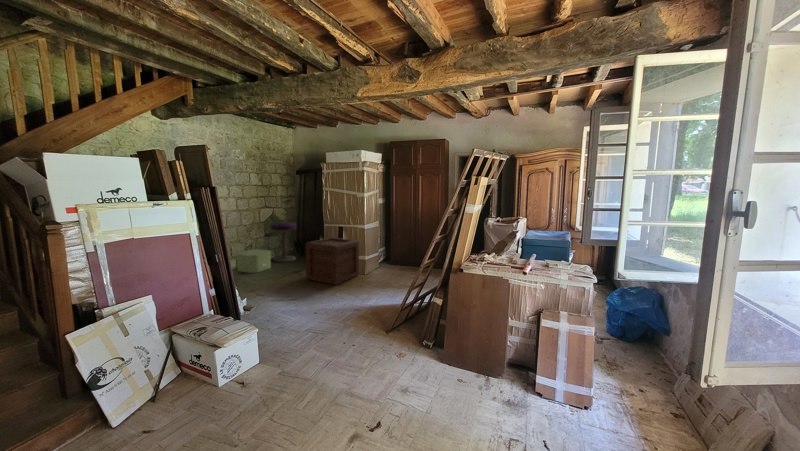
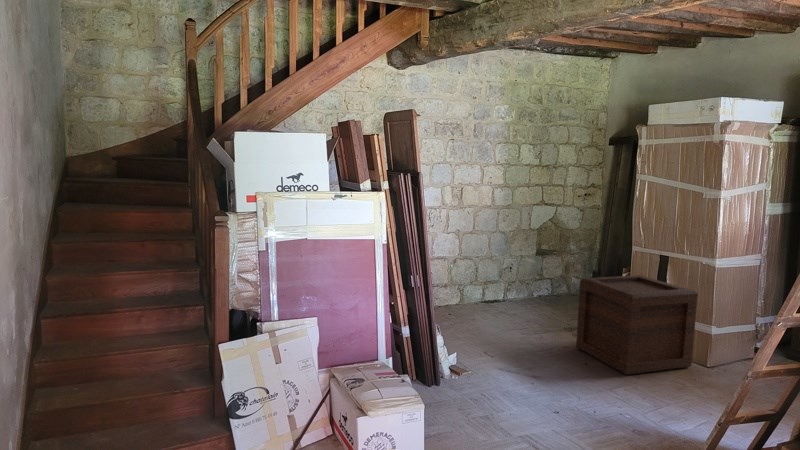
stool: present [270,222,296,262] -> none [541,234,589,307]
storage box: present [236,249,271,273] -> none [480,275,533,315]

